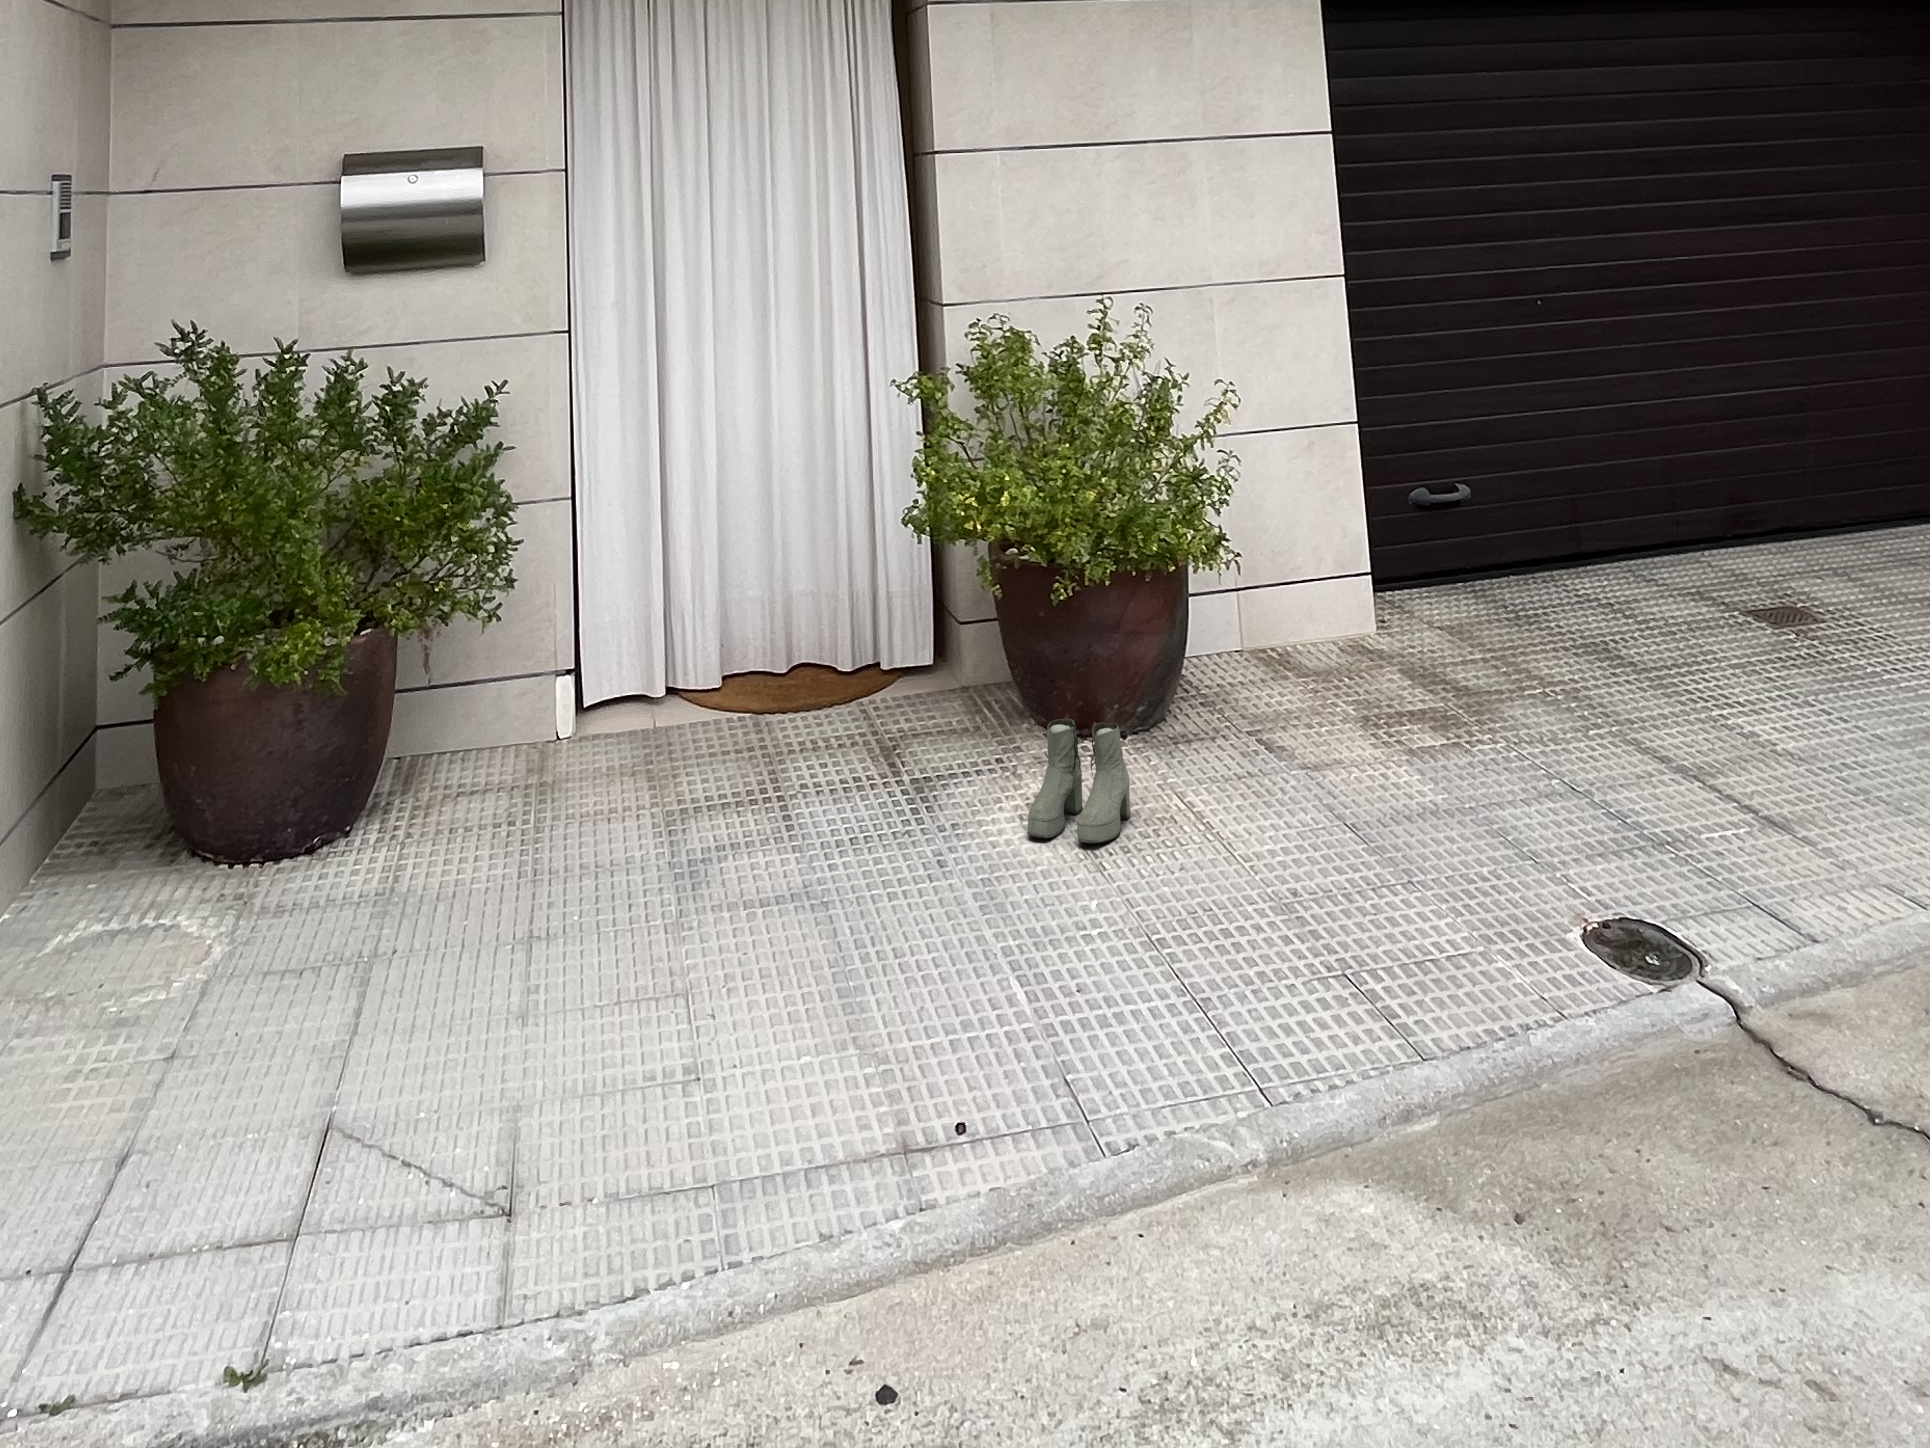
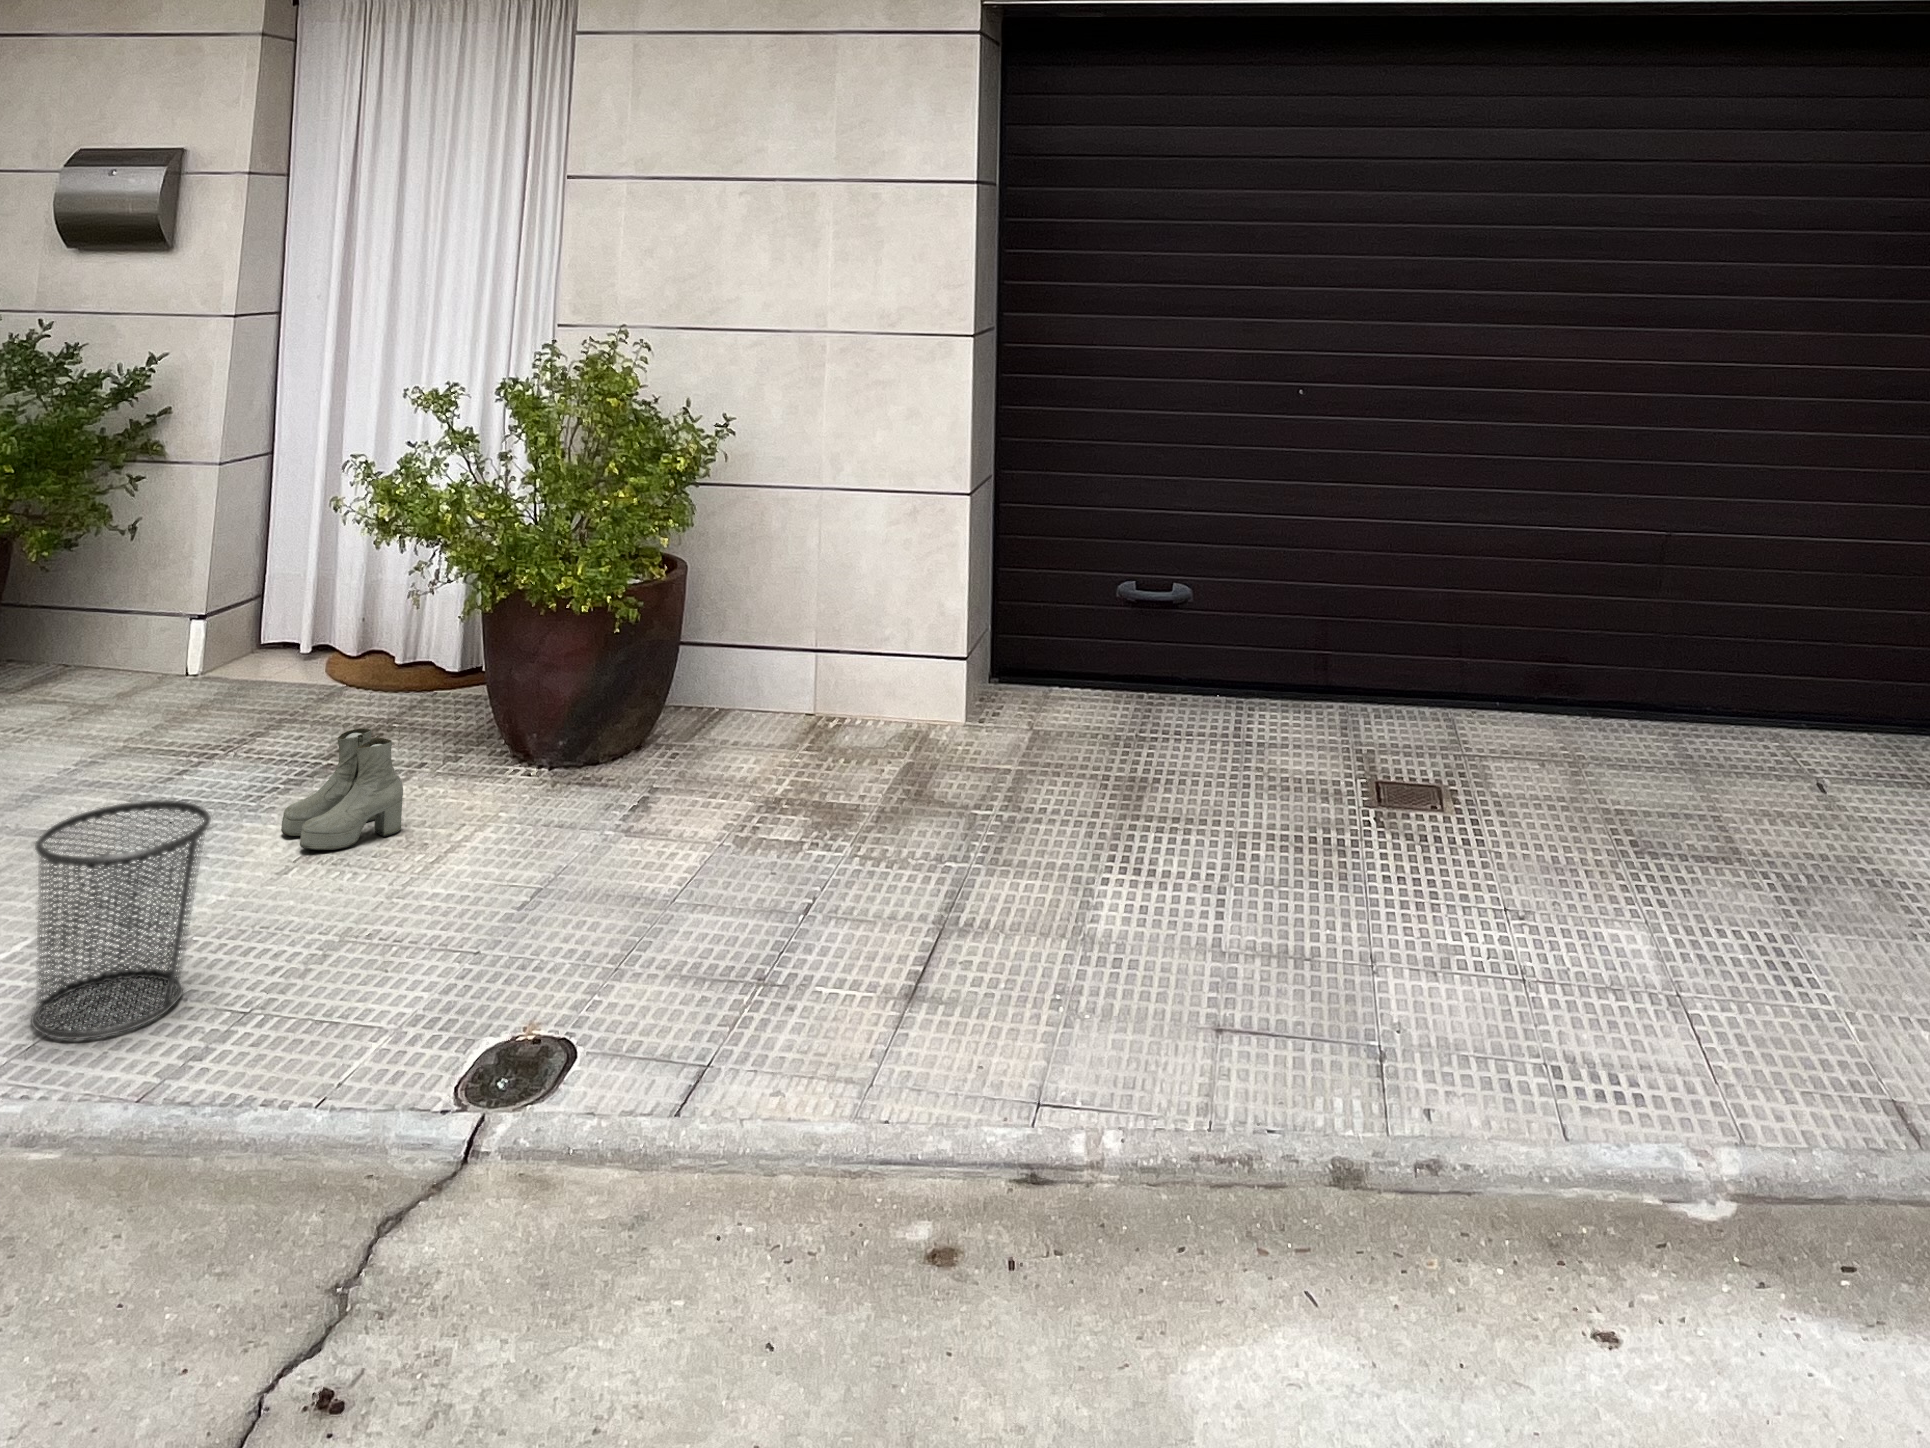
waste bin: none [1147,789,1309,1038] -> present [31,800,211,1039]

